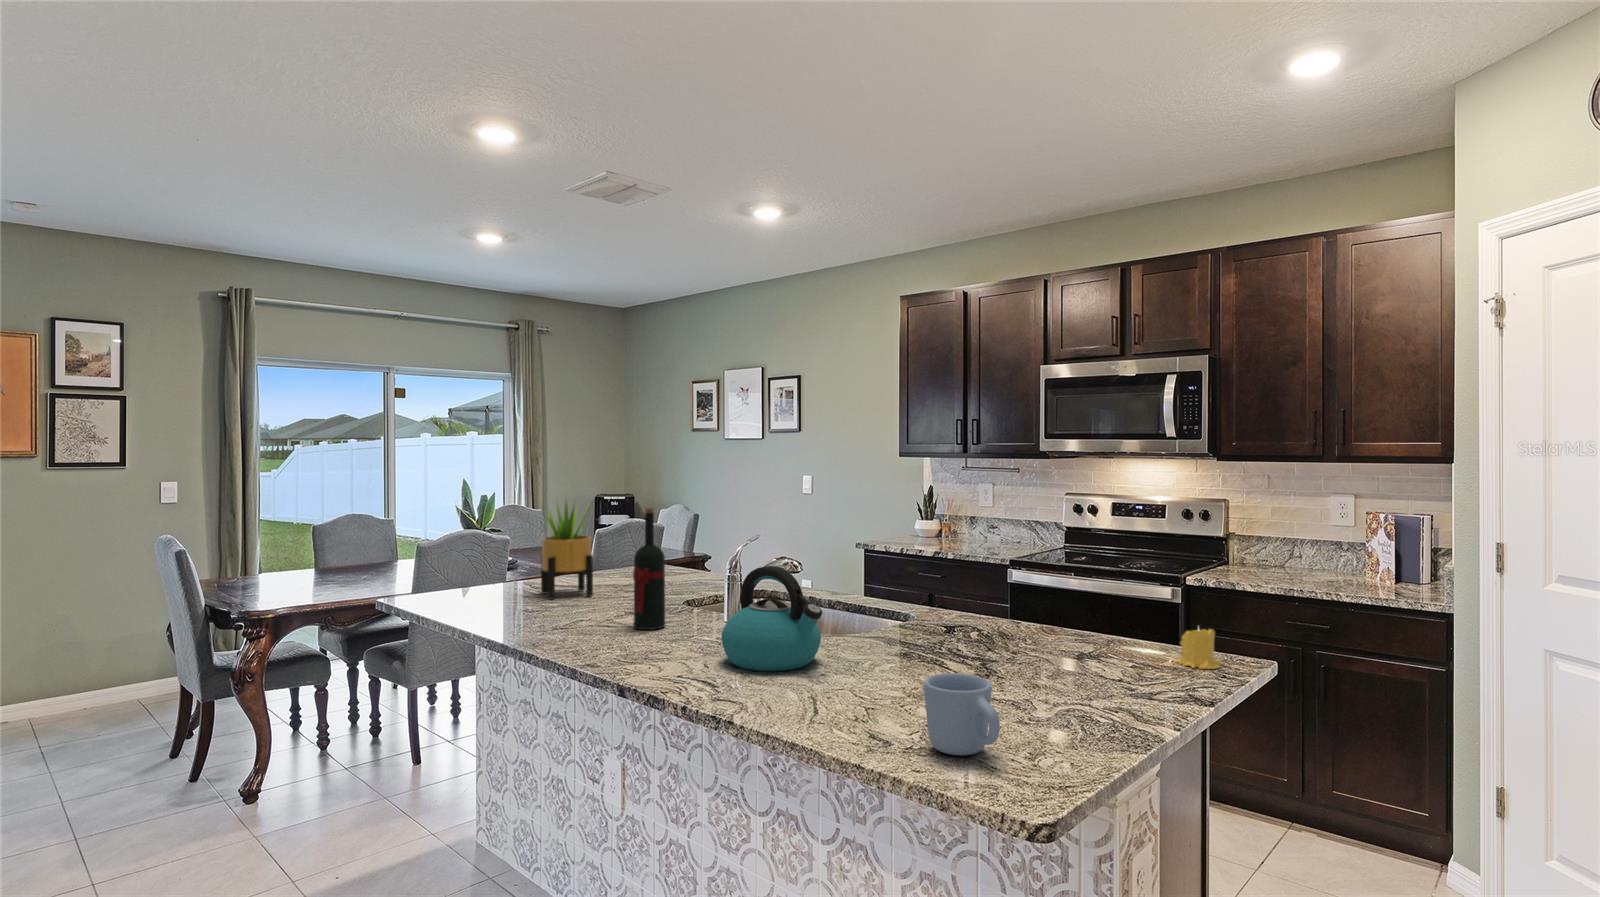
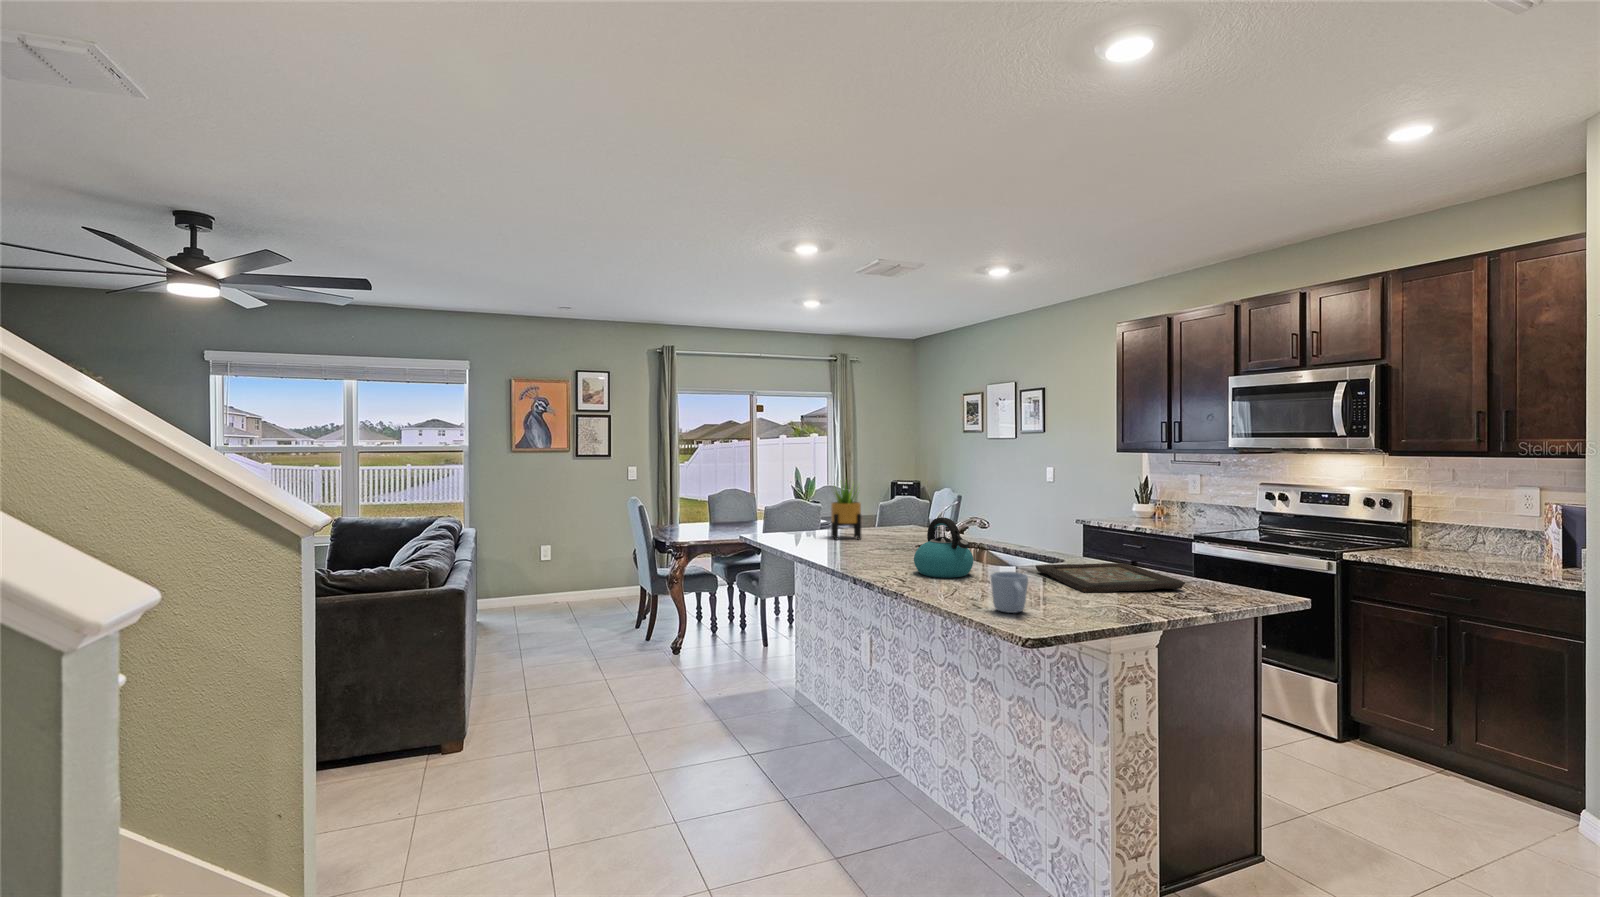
wine bottle: present [633,508,665,630] -> none [875,483,895,557]
decorative tray: none [902,618,1134,682] -> present [1036,563,1185,593]
candle: present [1177,629,1220,669] -> none [1219,568,1253,598]

